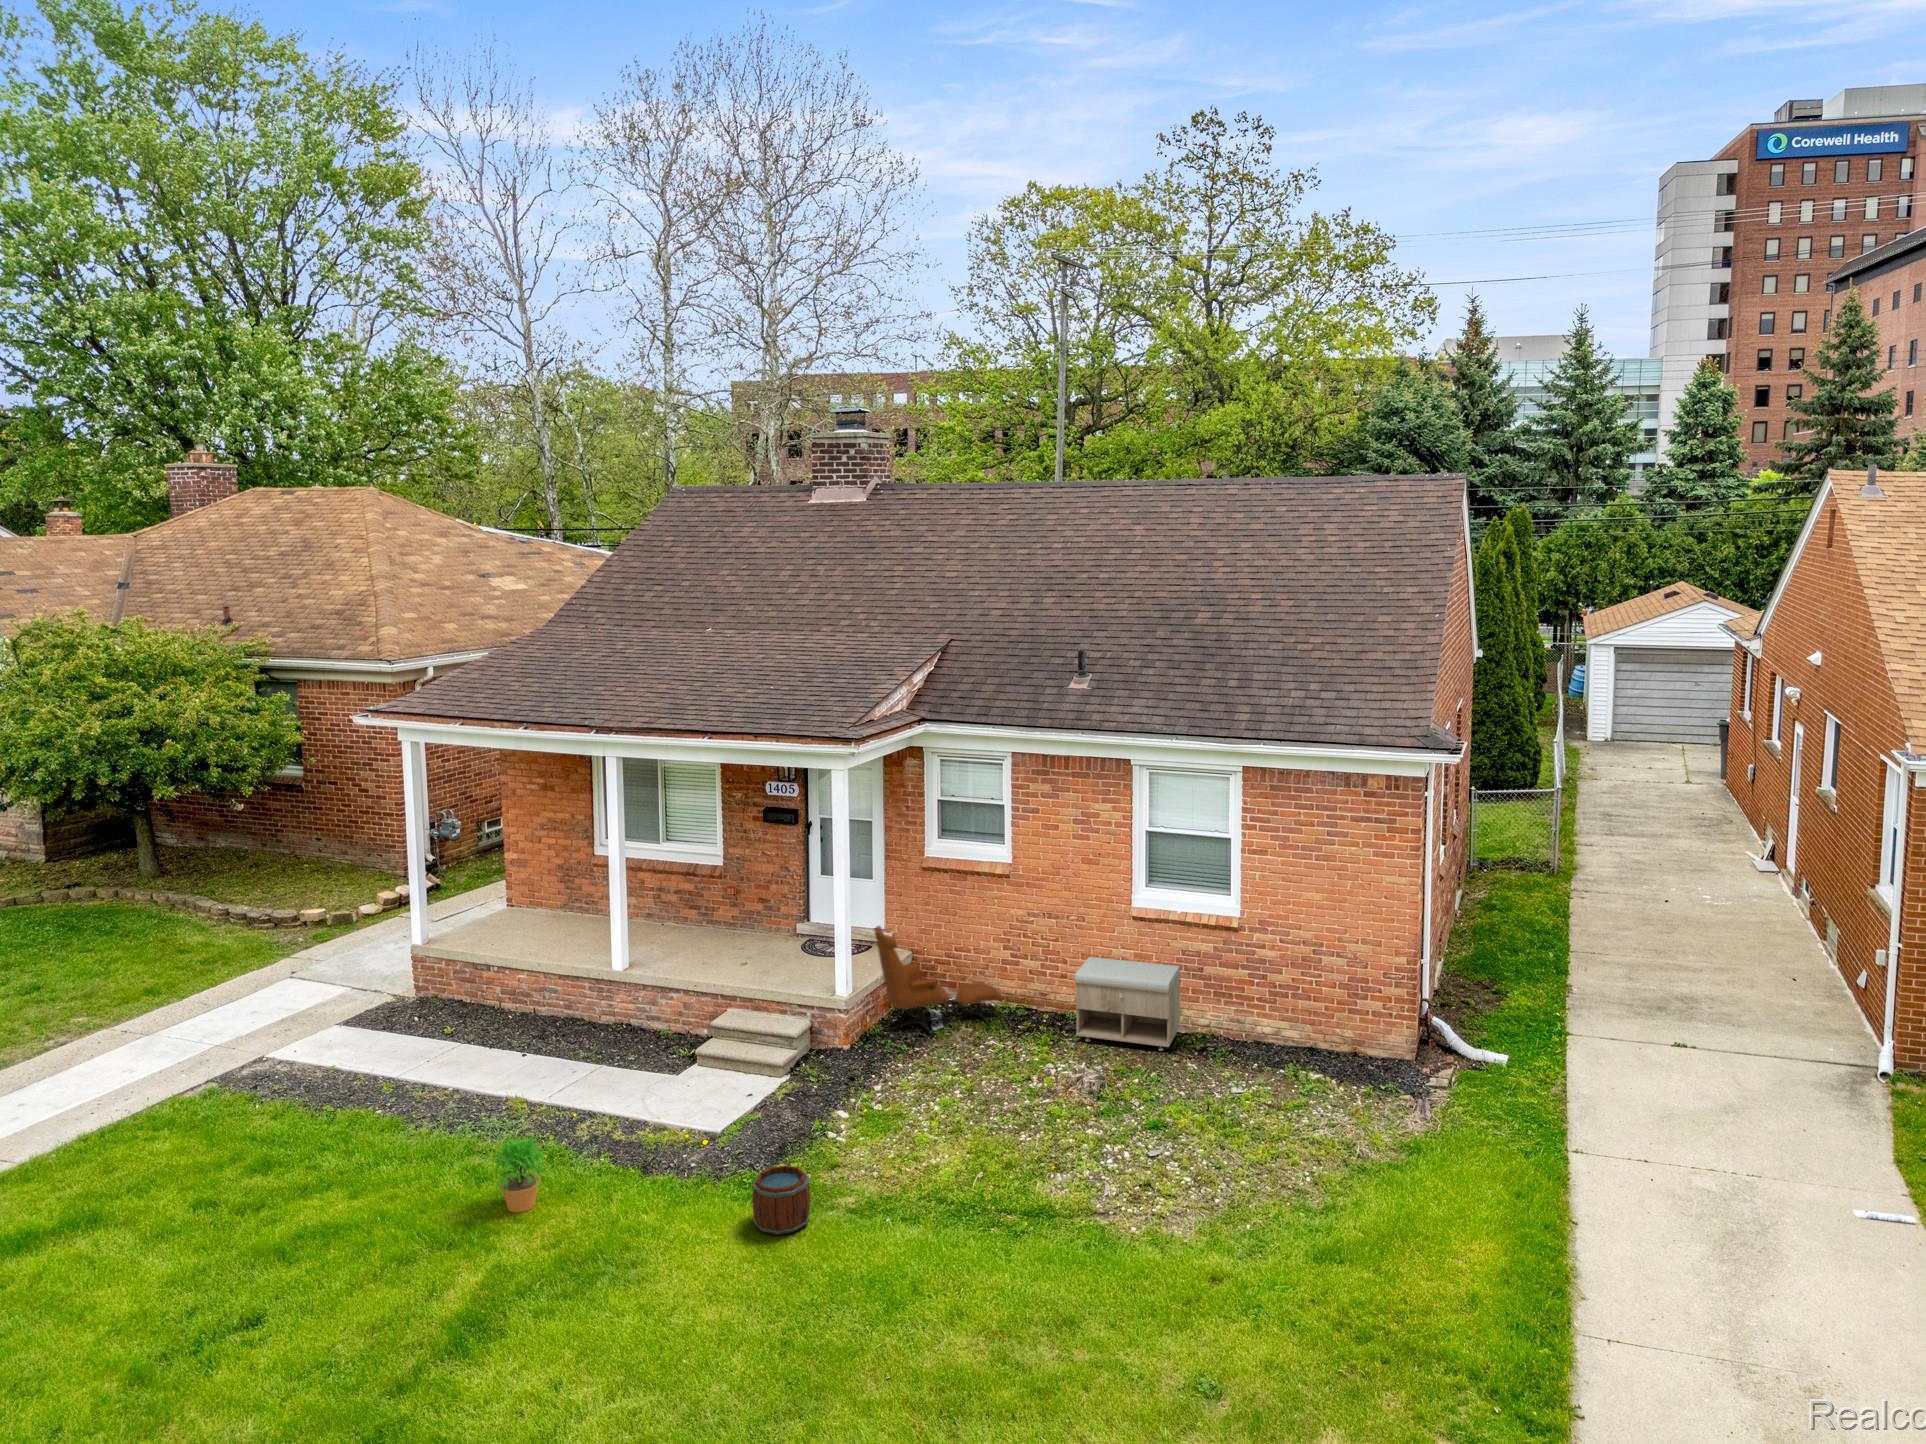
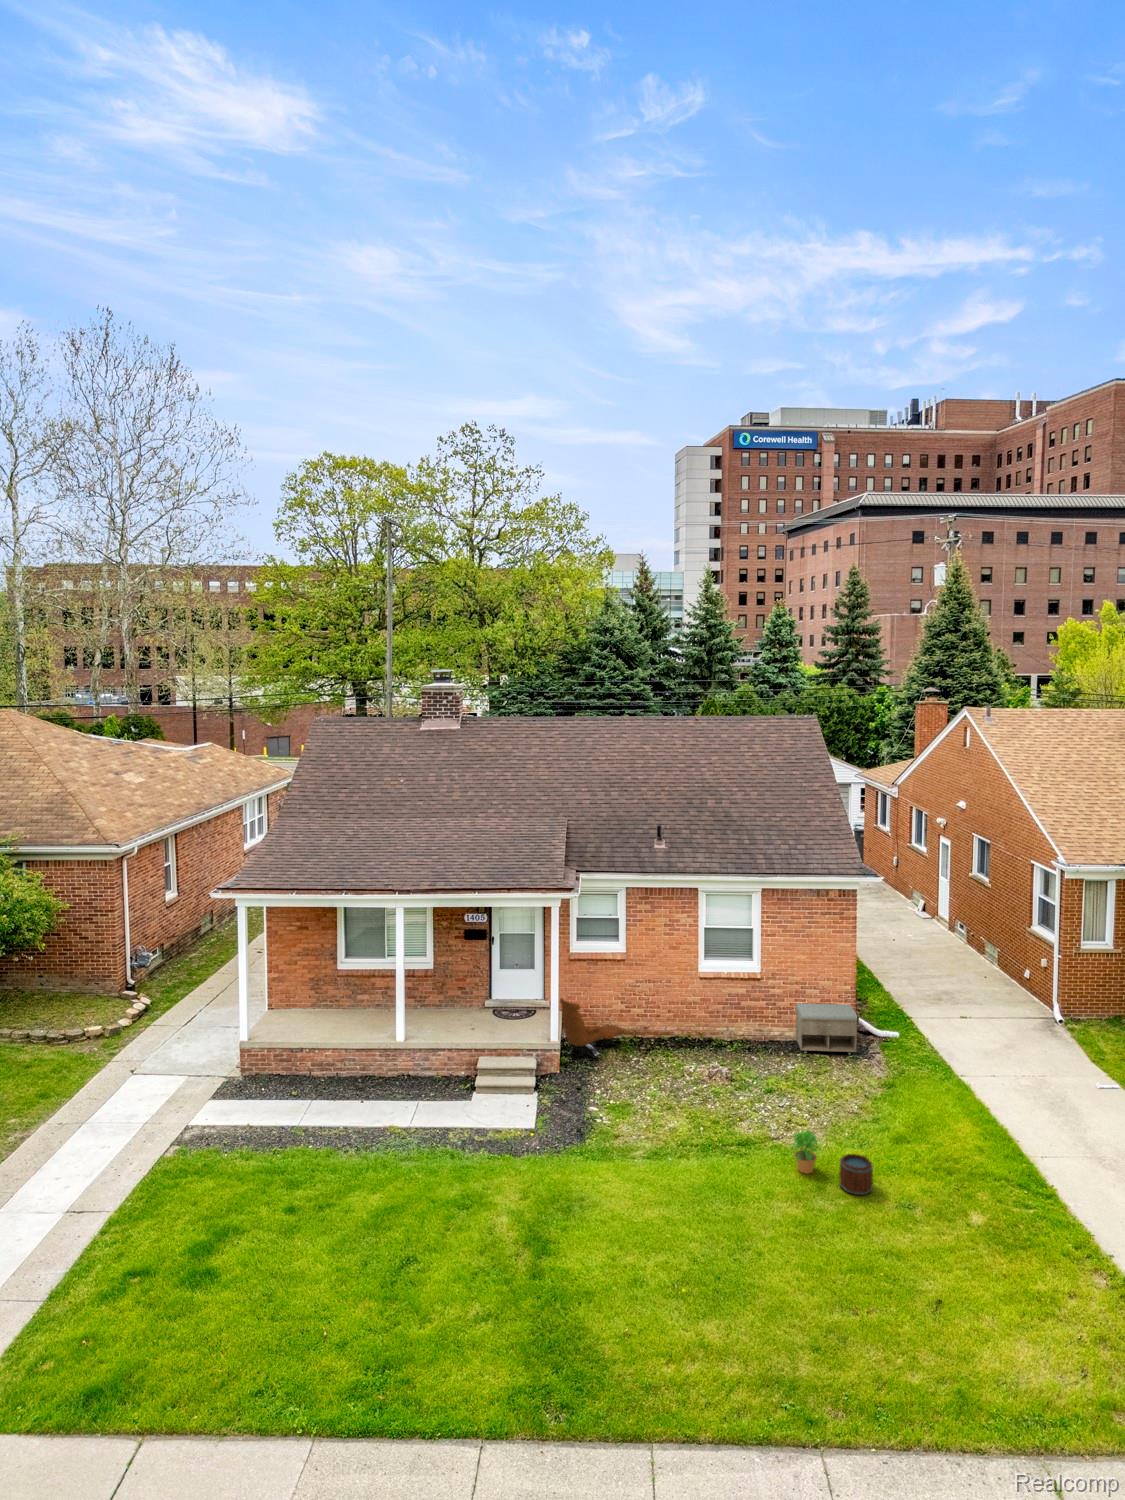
storage bench: present [1075,957,1180,1051] -> present [796,1003,857,1055]
potted plant: present [492,1138,545,1213] -> present [791,1130,820,1174]
bucket: present [753,1165,810,1235] -> present [839,1154,873,1195]

